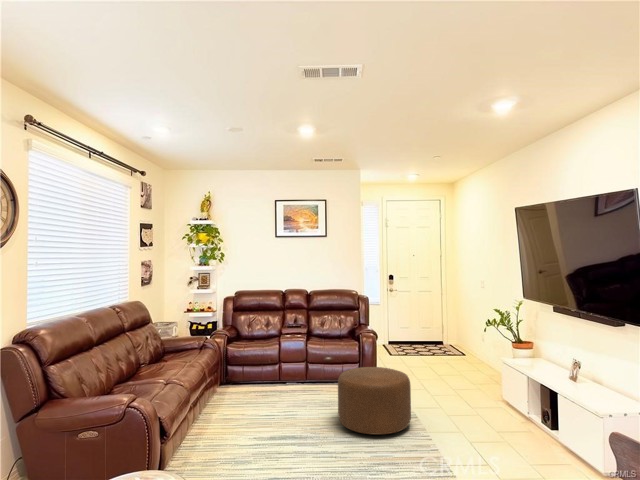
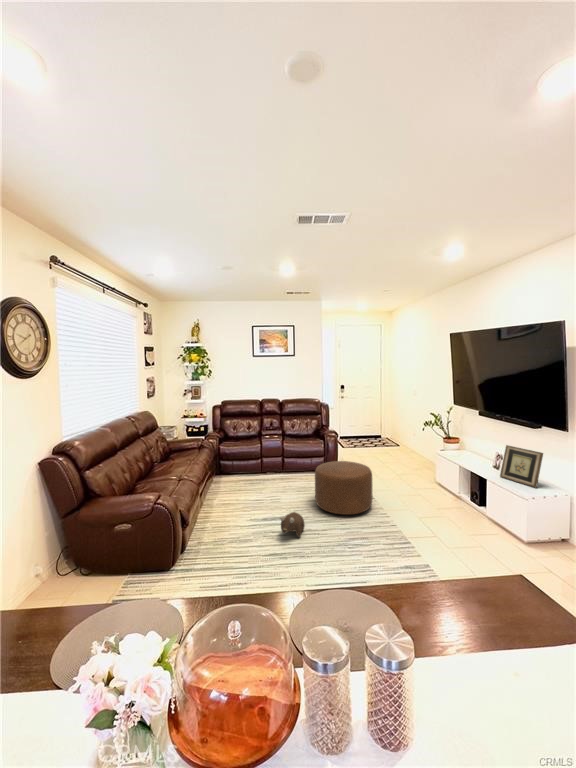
picture frame: none [572,348,622,403] -> present [500,445,543,487]
plush toy: none [285,428,318,459] -> present [280,512,305,537]

